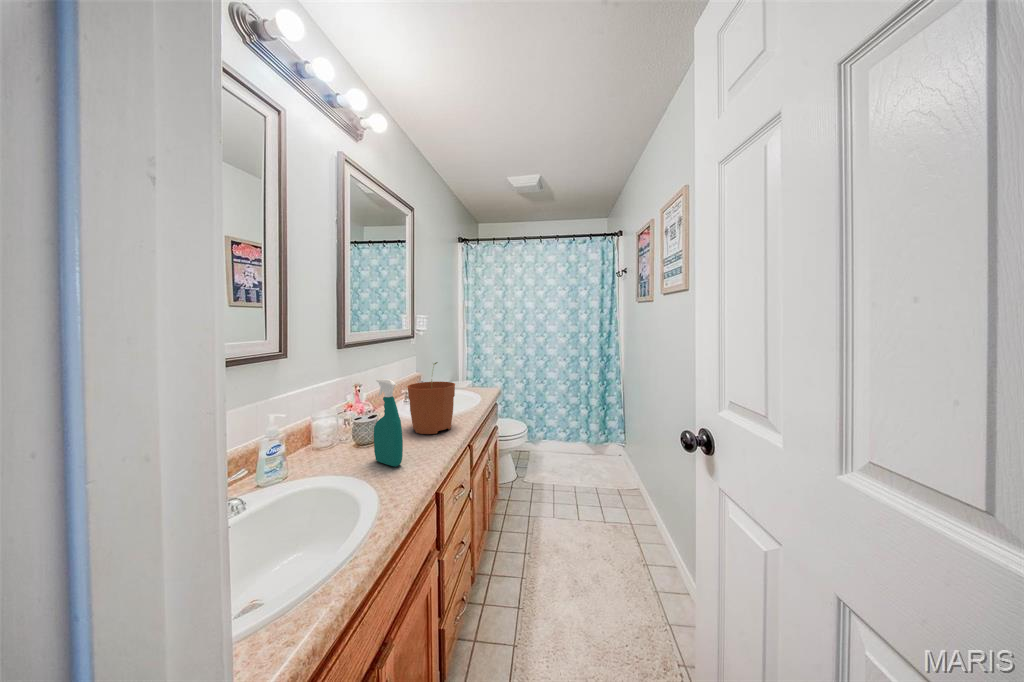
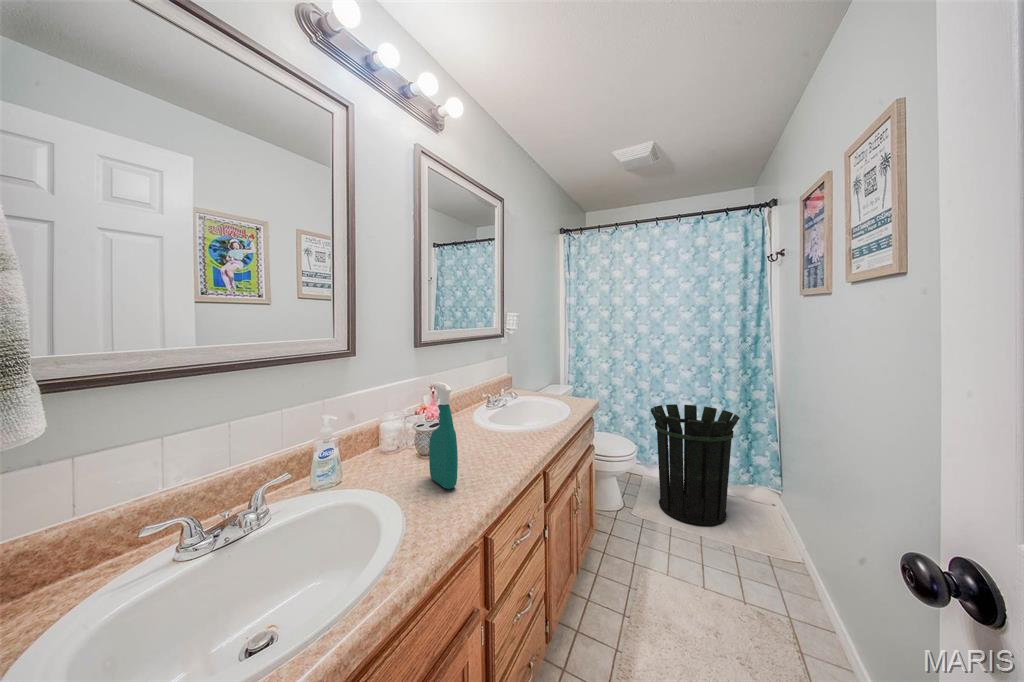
plant pot: present [407,362,455,434] -> none [479,366,534,451]
waste bin: none [537,388,600,480] -> present [651,404,740,525]

